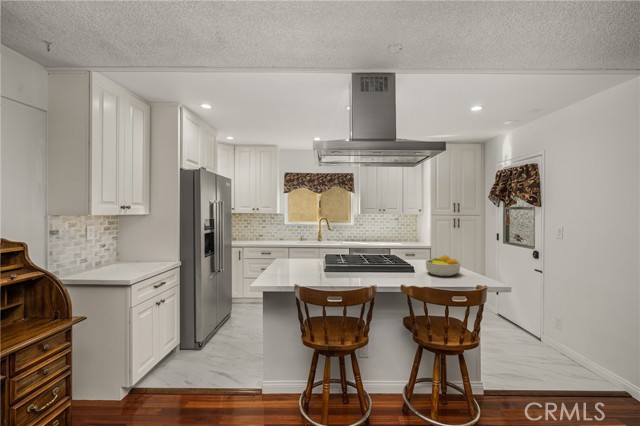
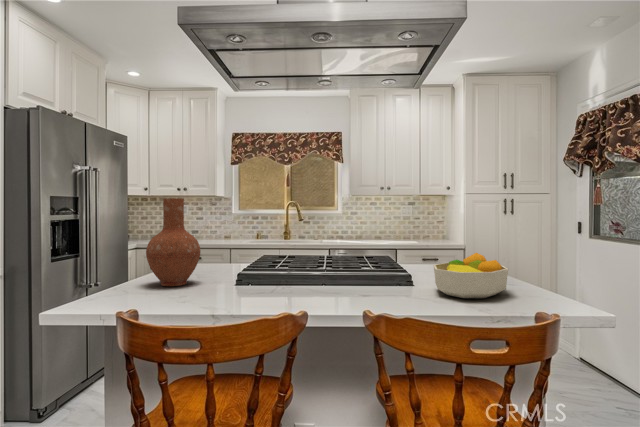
vase: none [285,227,310,270] -> present [146,198,200,286]

